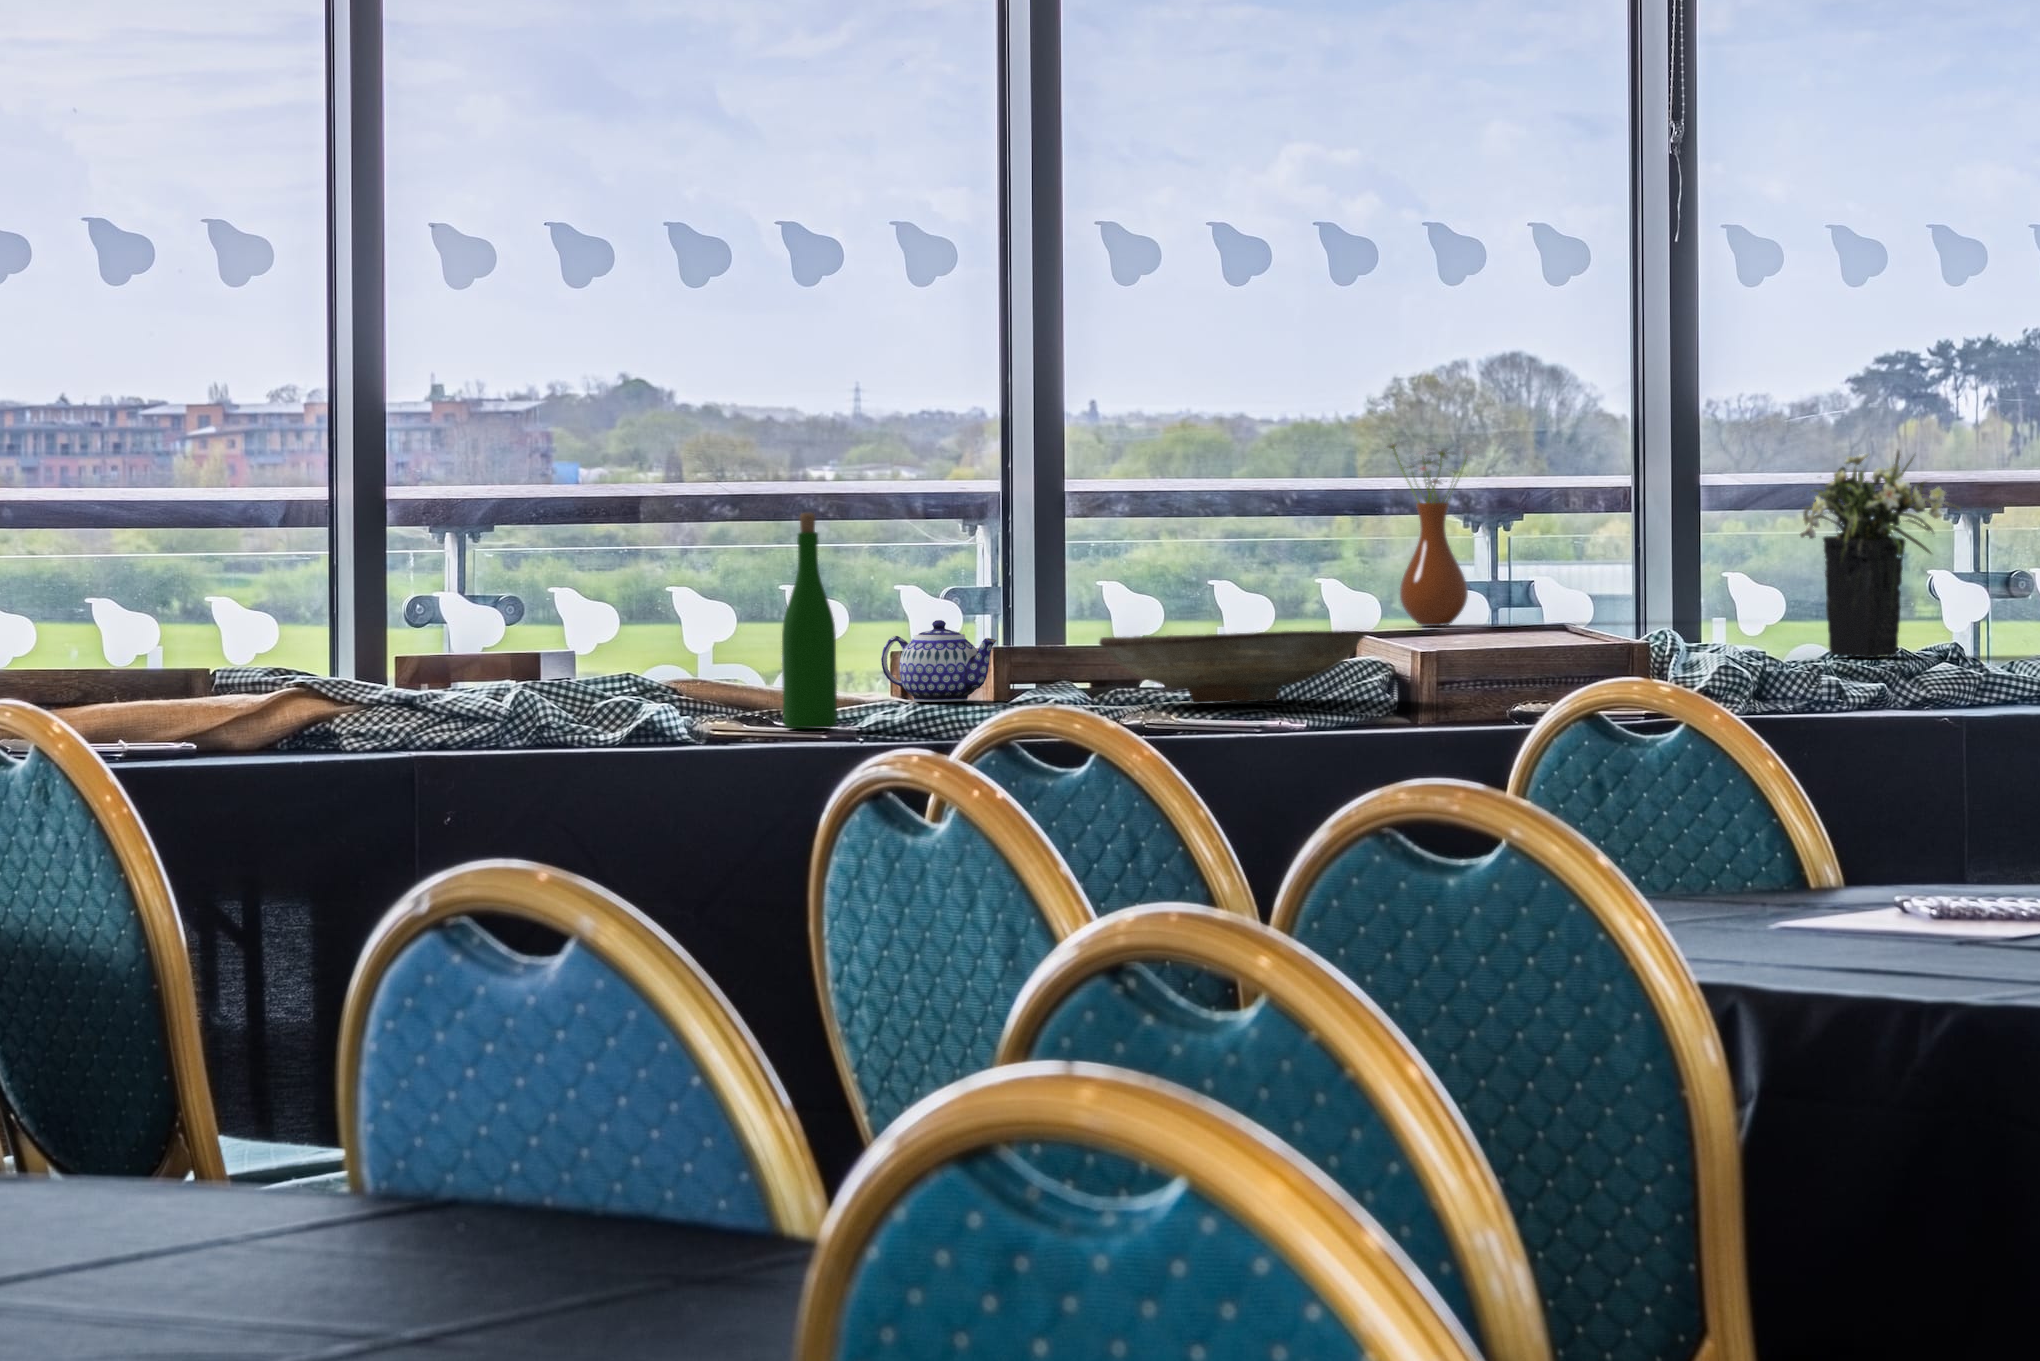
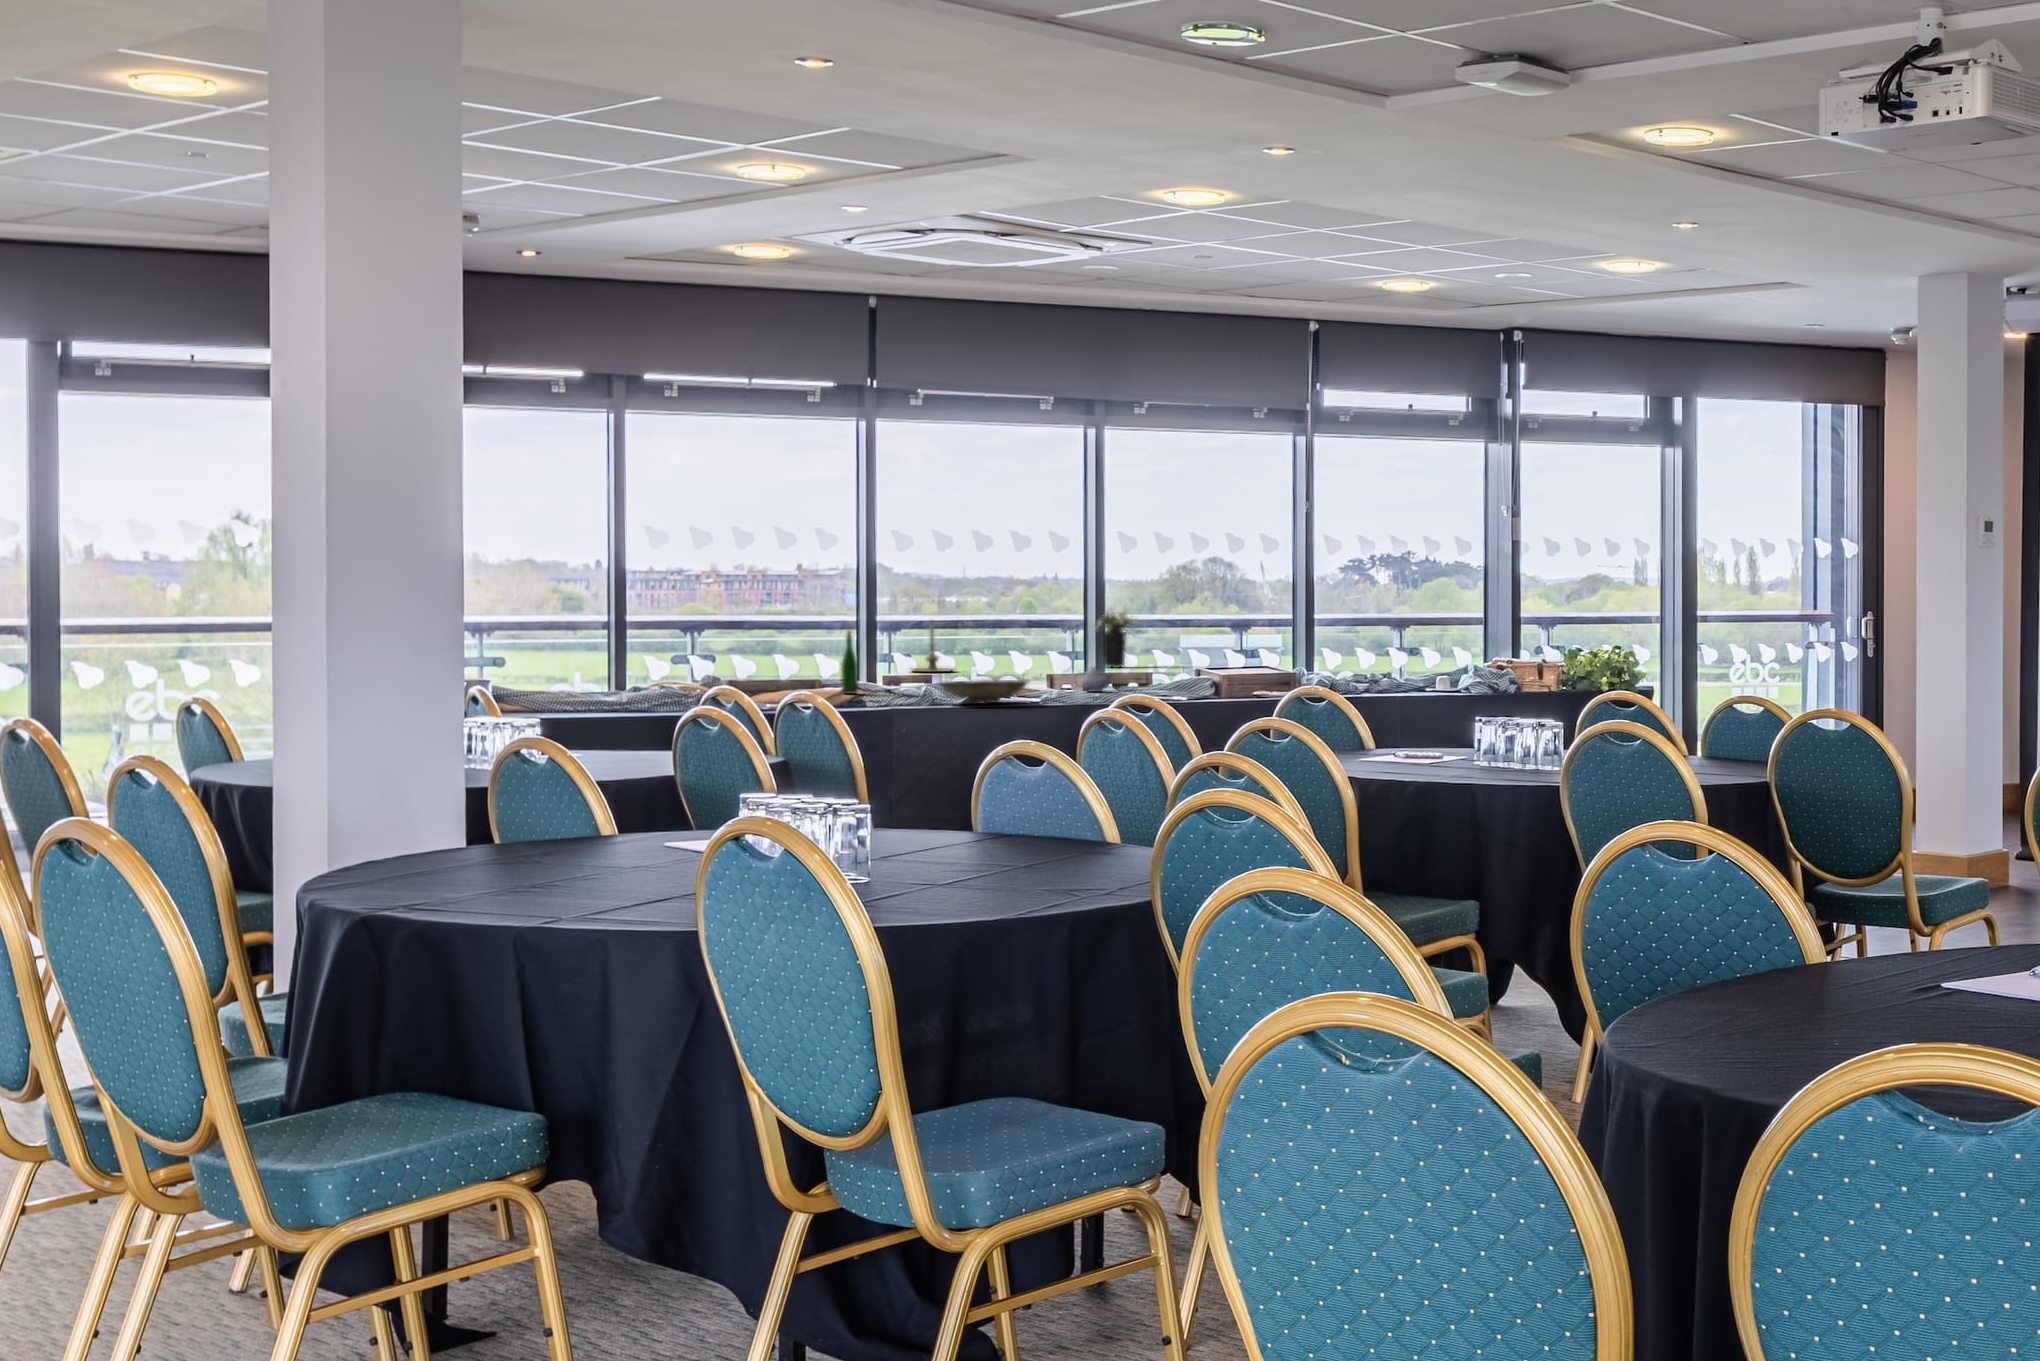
vase: present [1384,441,1473,626] -> none [1210,605,1246,666]
flower arrangement: present [1800,450,1960,658] -> present [1095,610,1138,668]
candle holder: none [456,489,596,648] -> present [911,622,953,672]
wine bottle: present [782,513,837,729] -> present [841,631,858,694]
decorative bowl: present [1099,630,1369,704] -> present [940,680,1028,704]

